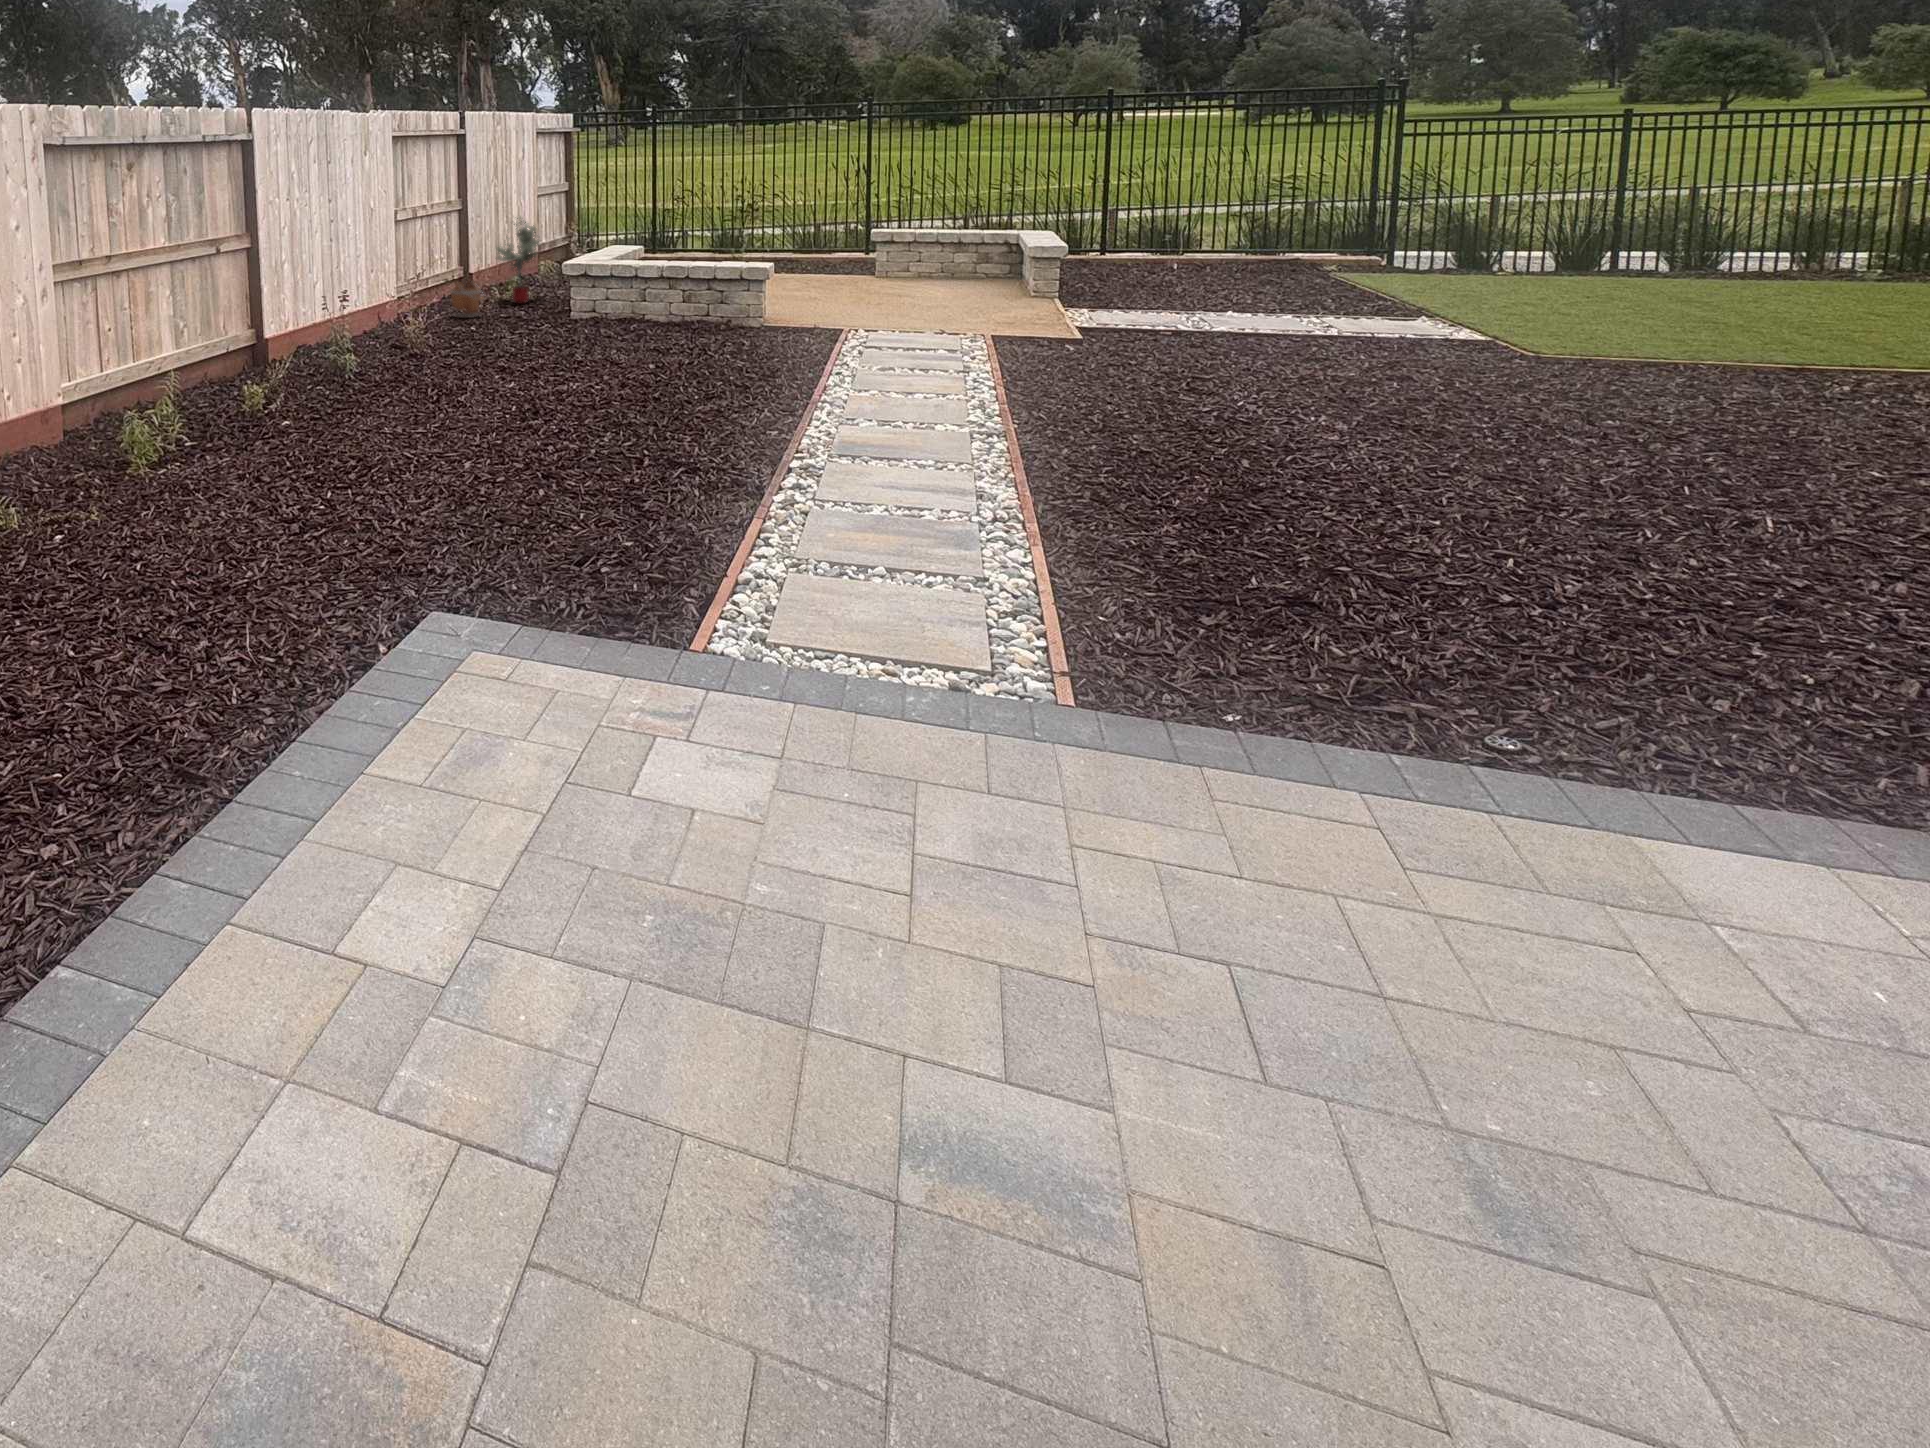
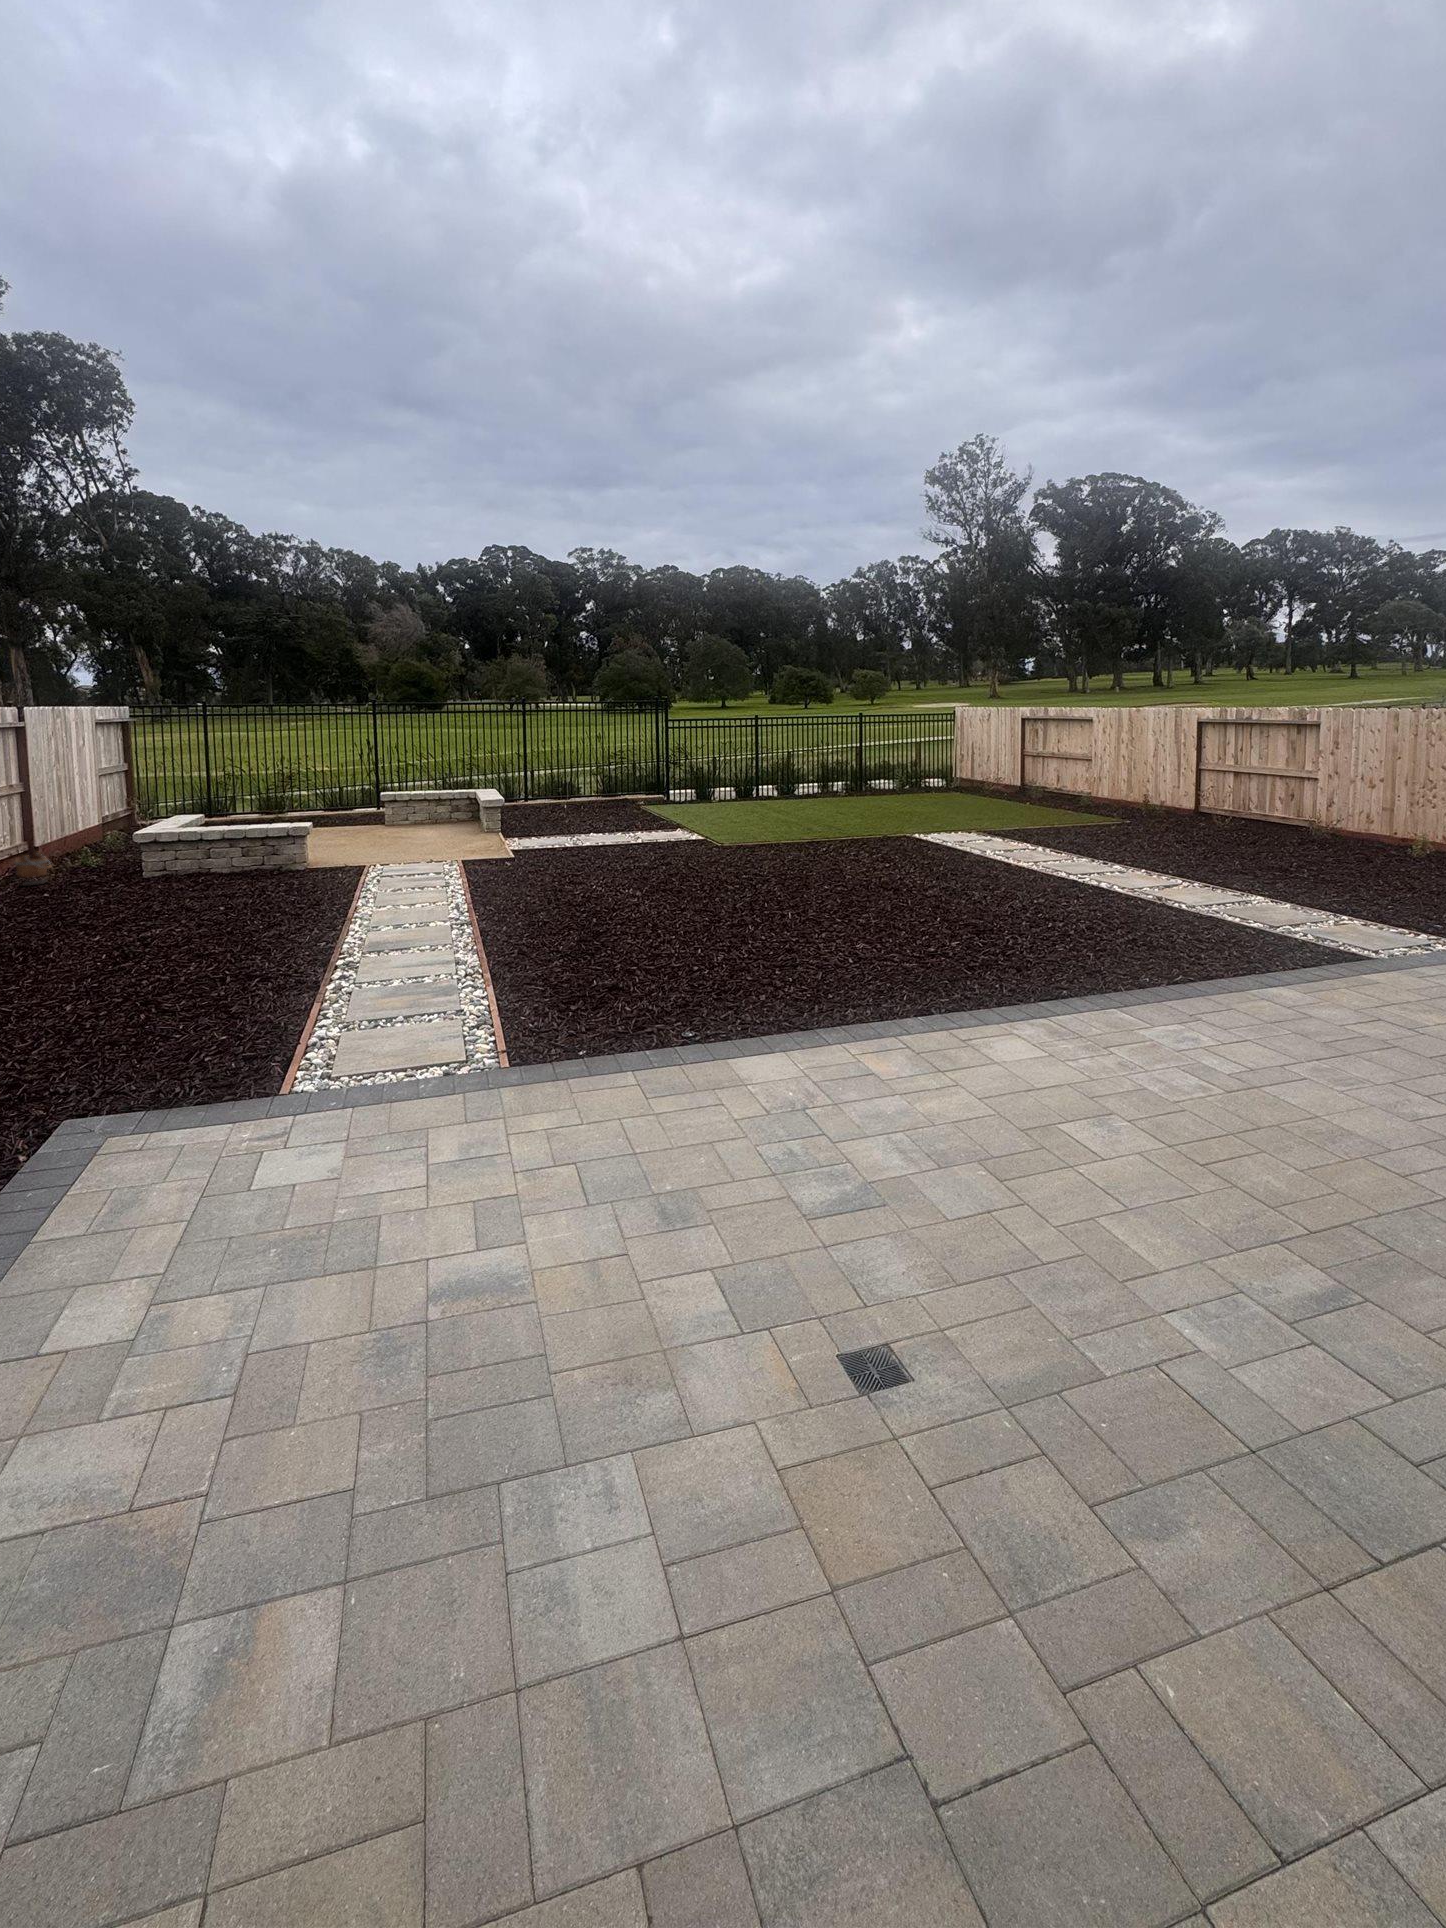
potted tree: present [495,217,539,304] -> none [58,793,105,868]

